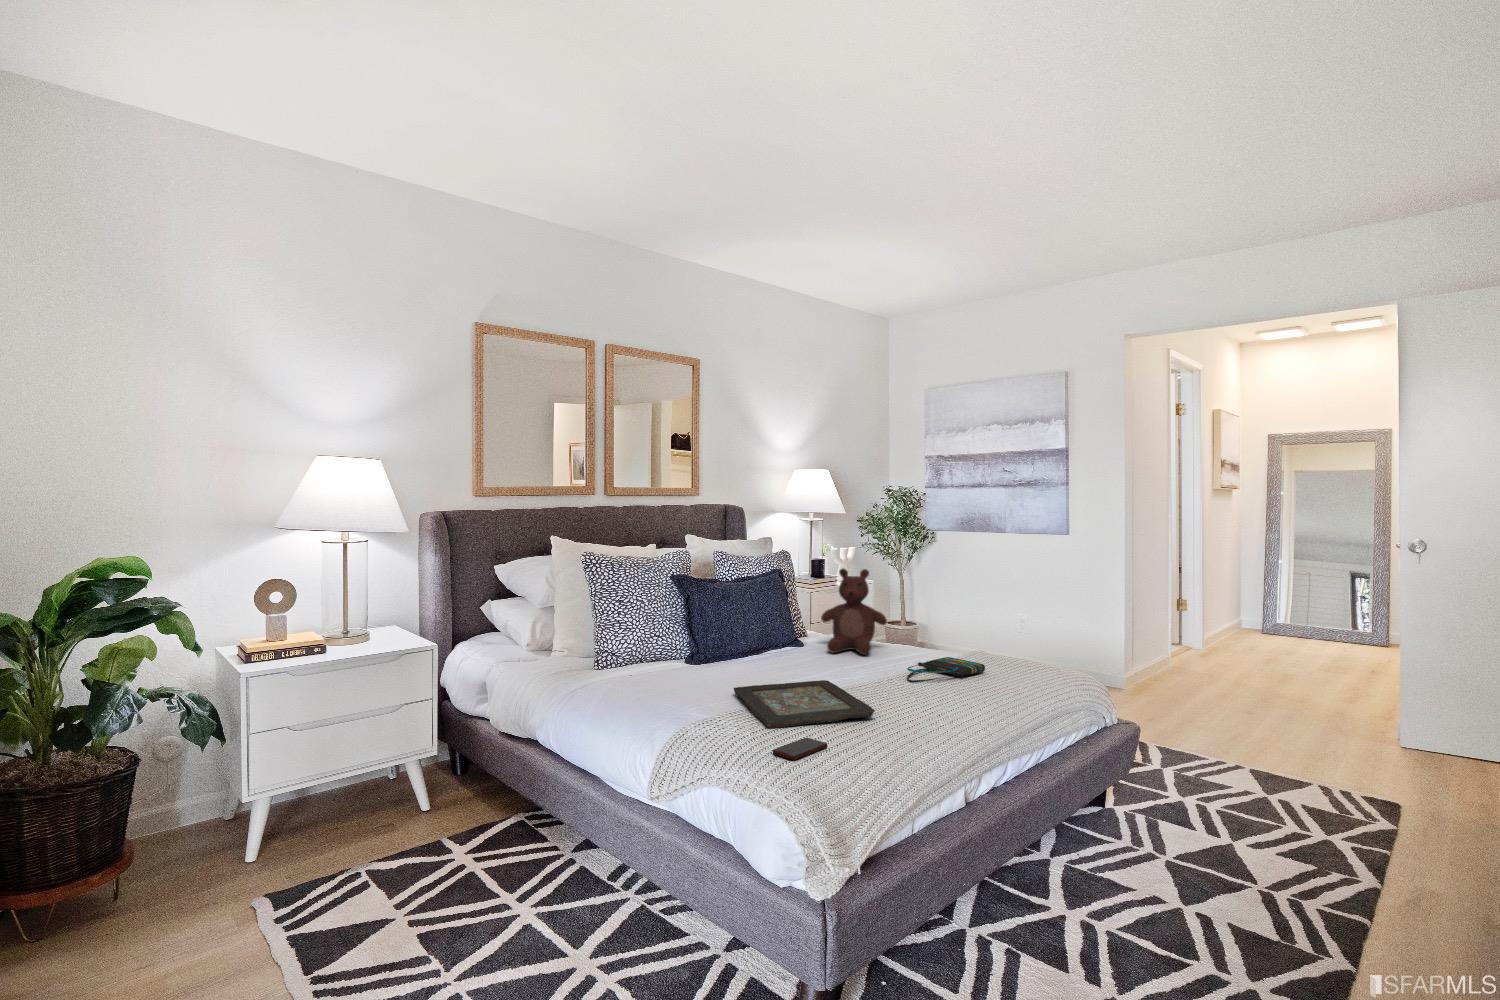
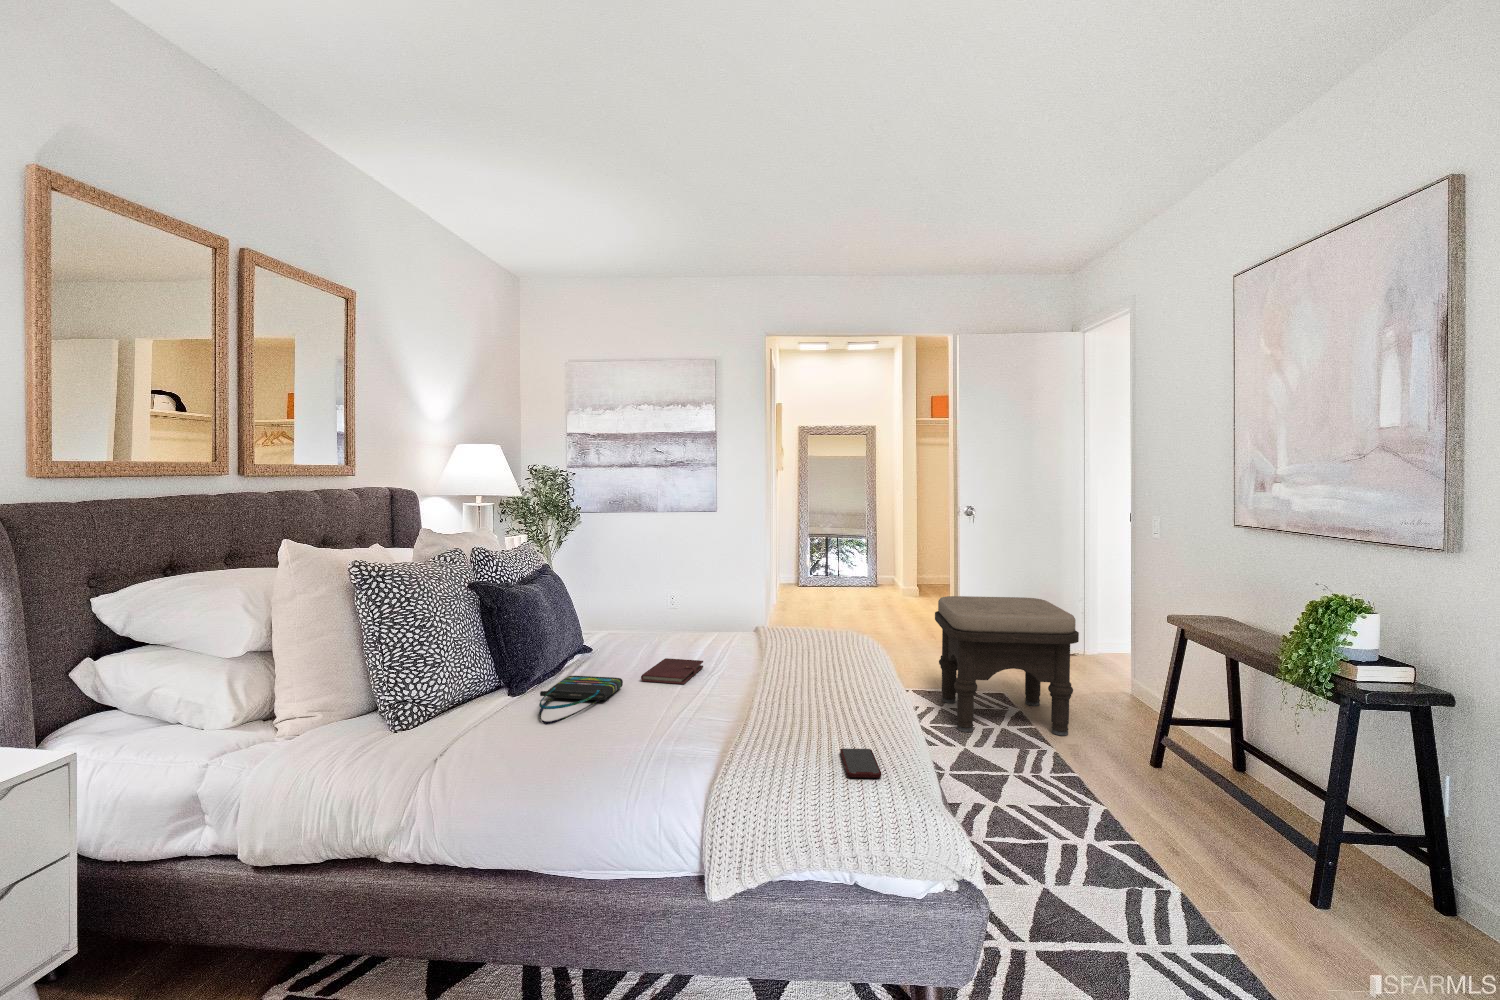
teddy bear: present [821,569,887,655] -> none [616,554,687,651]
ottoman: none [1236,656,1459,872] -> present [935,596,1079,736]
tote bag: present [907,657,985,682] -> present [539,676,623,724]
notebook: none [782,658,848,678] -> present [641,658,703,684]
decorative tray: present [734,680,875,728] -> none [656,682,839,750]

